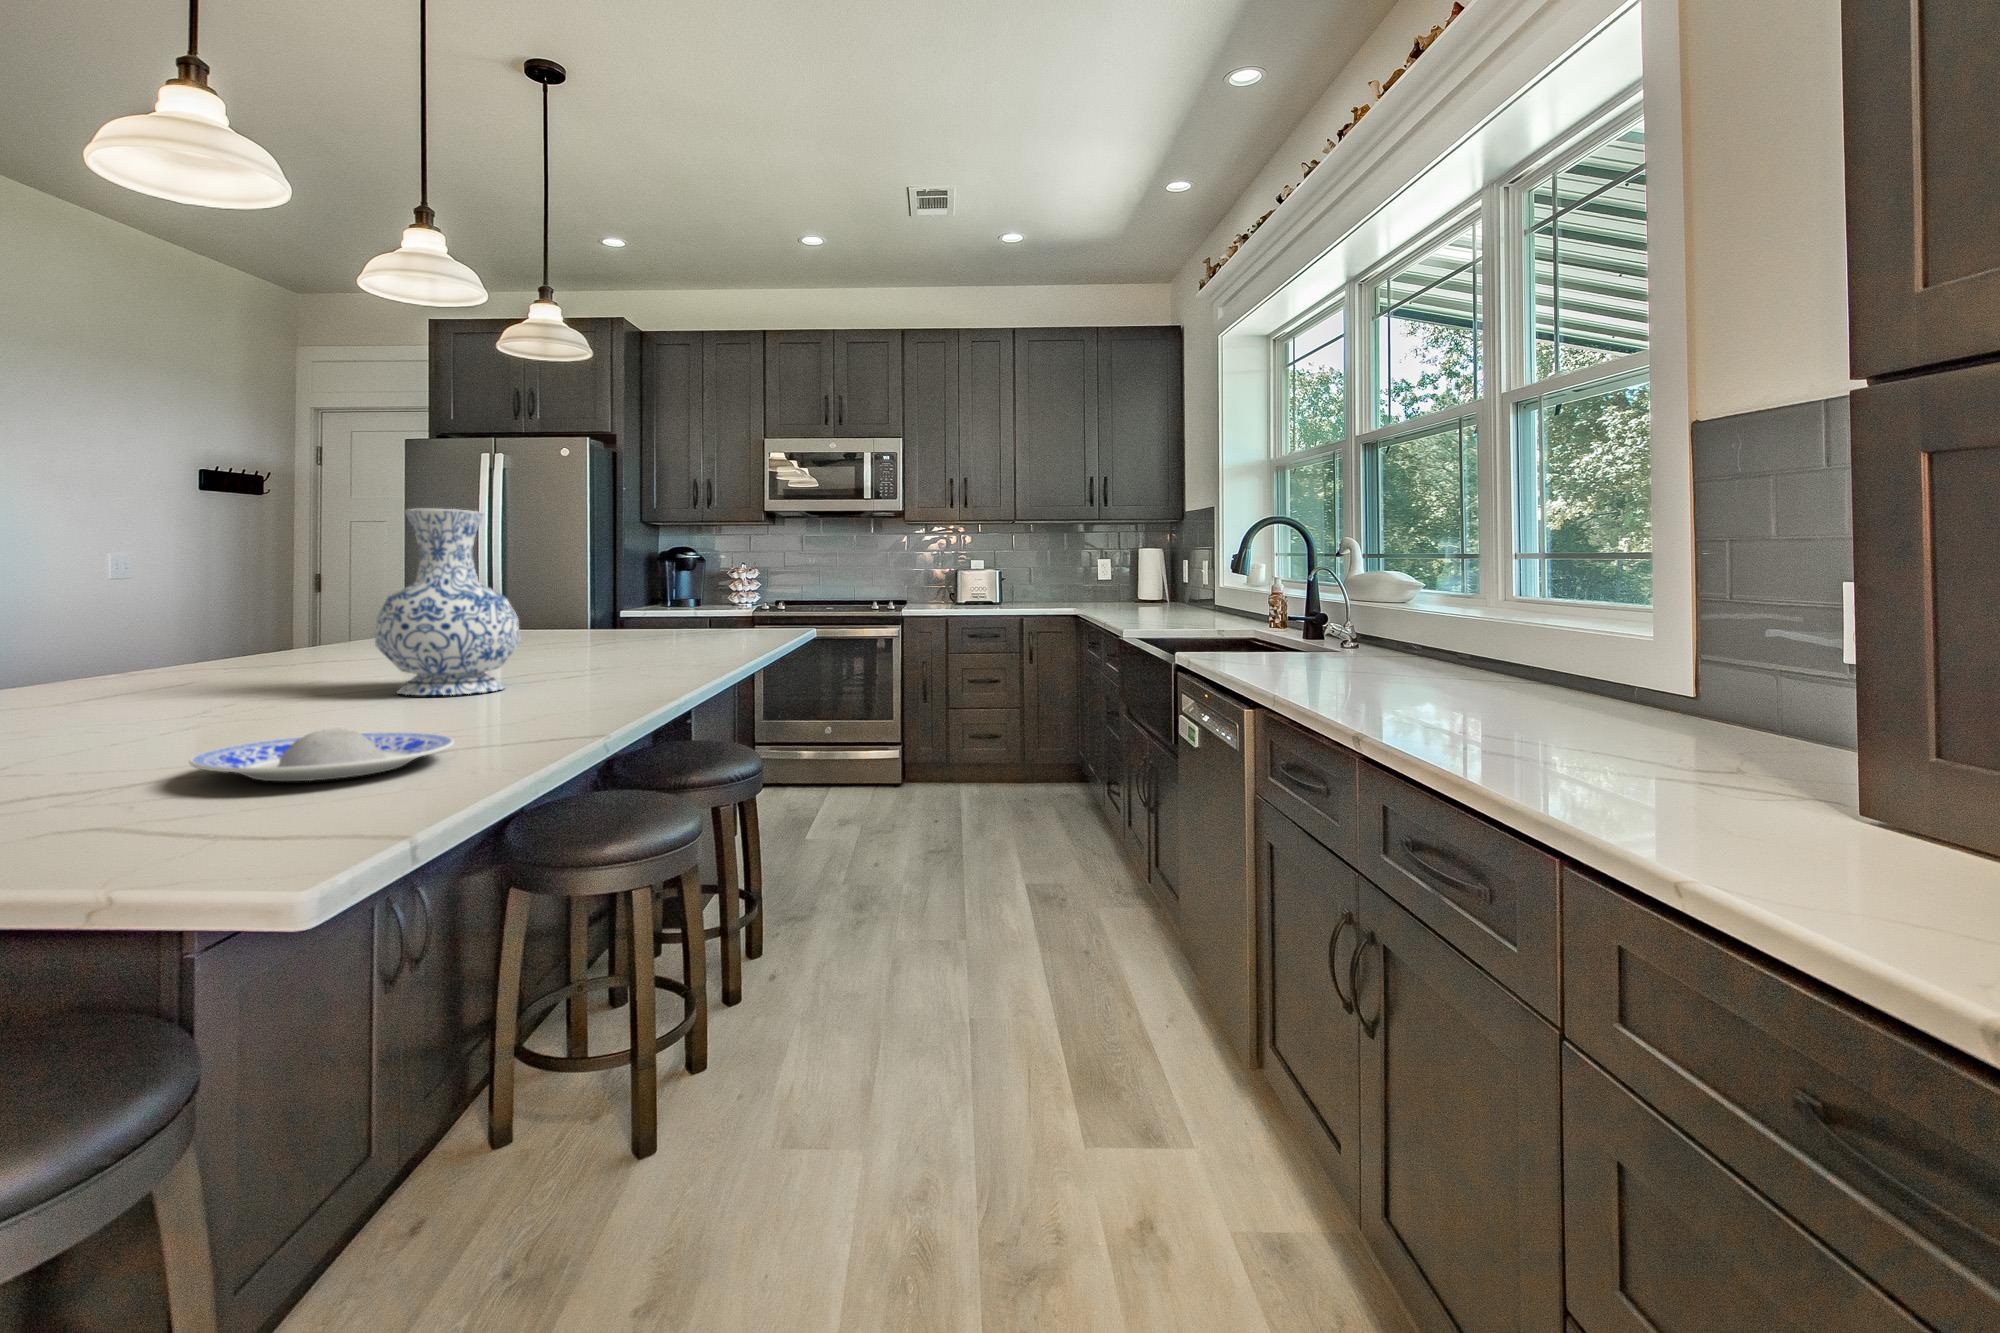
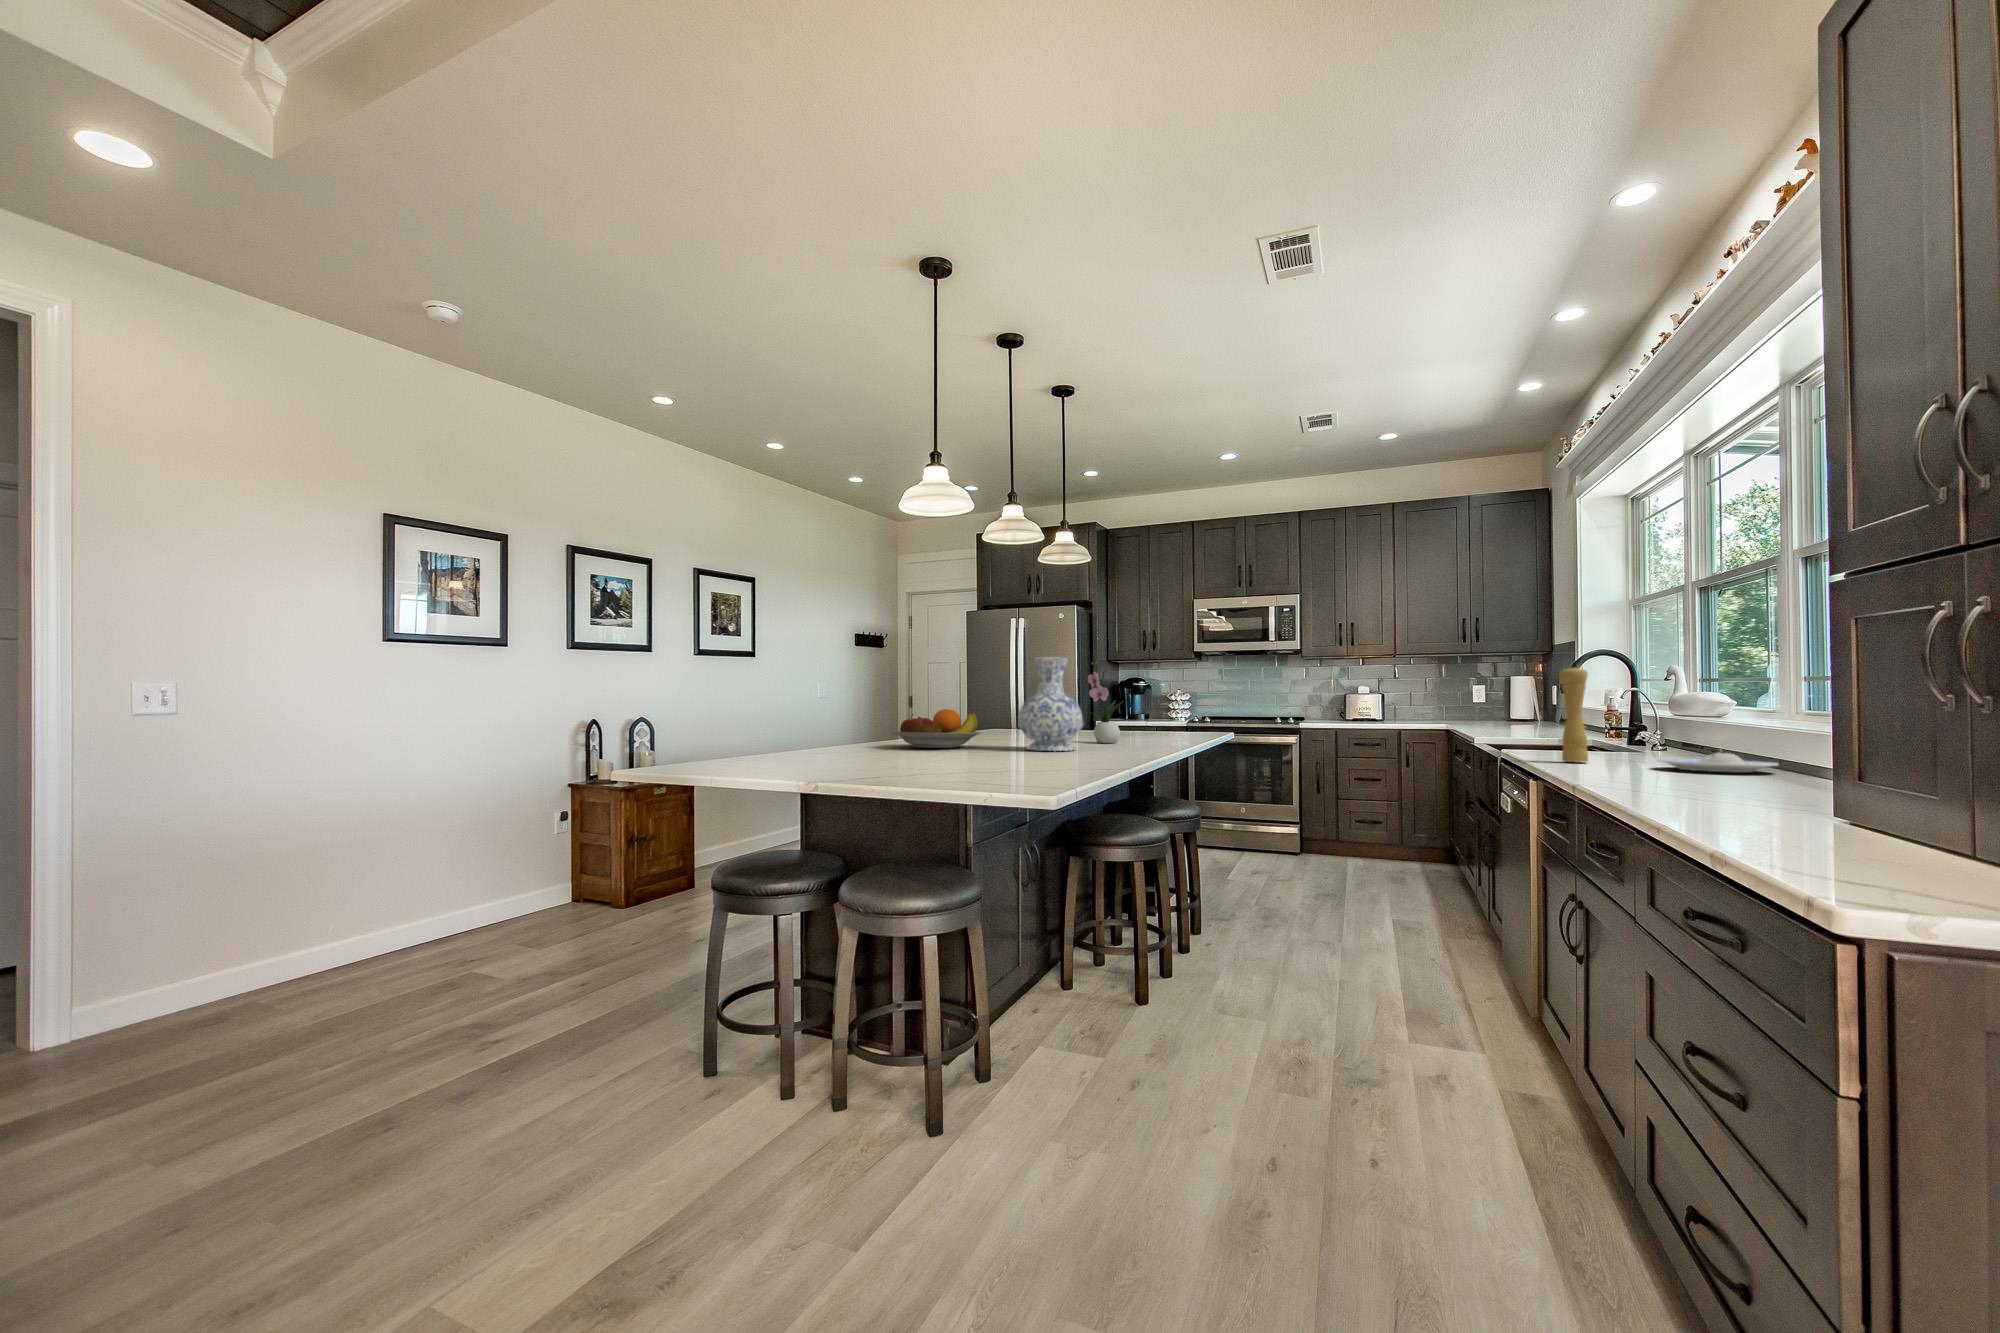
flower arrangement: none [551,521,622,664] -> present [1088,662,1124,743]
pepper mill: none [1288,540,1329,685] -> present [1559,667,1588,762]
fruit bowl: none [54,615,300,699] -> present [892,709,980,748]
plate: present [189,728,454,781] -> present [1657,753,1778,772]

